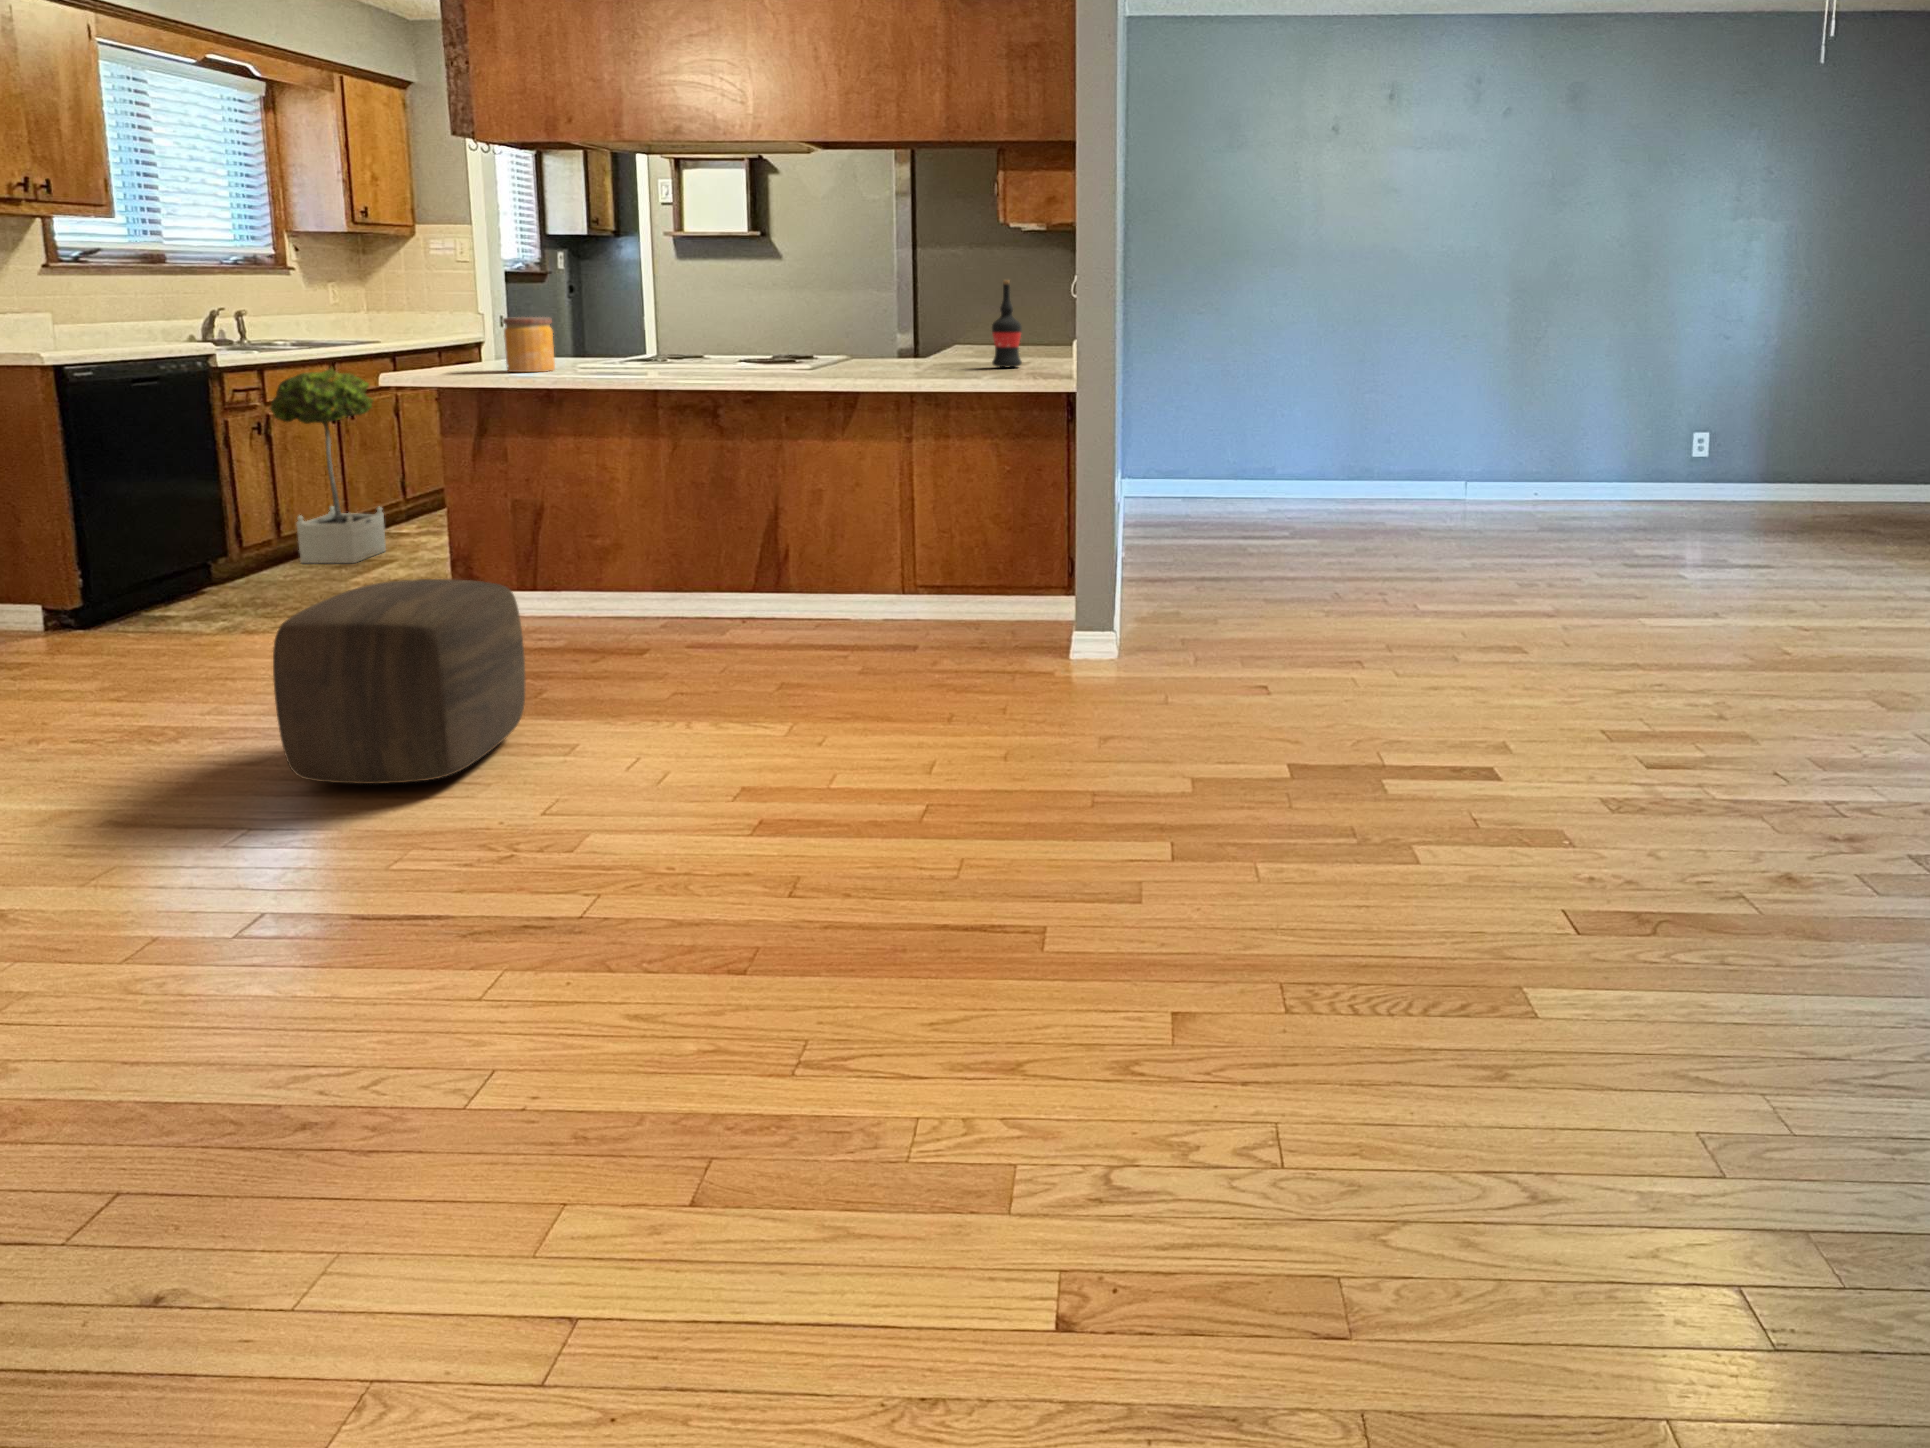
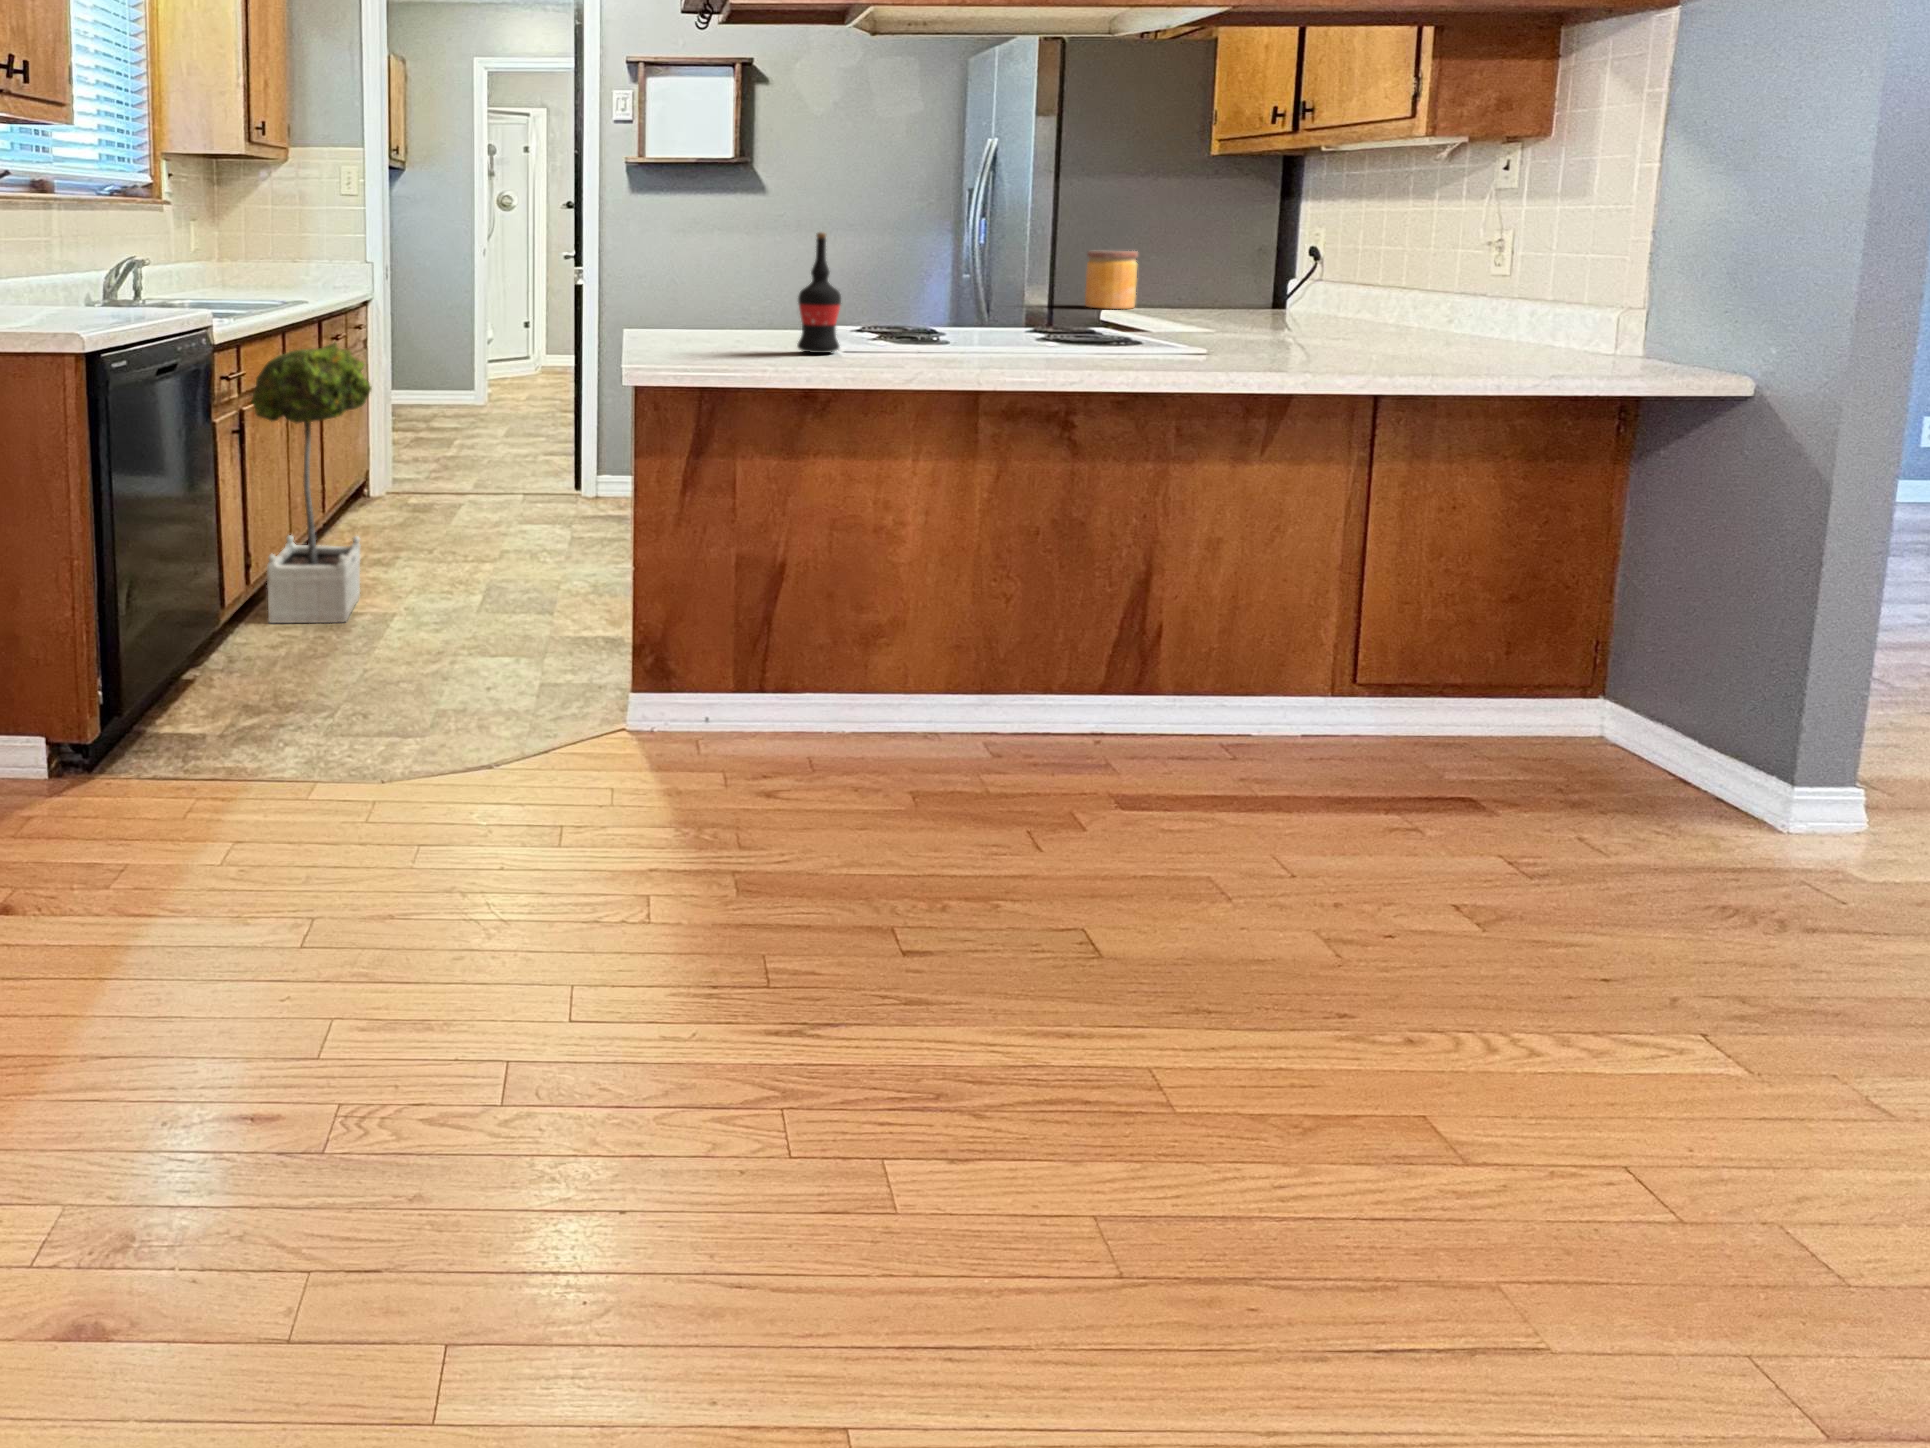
wine bottle: present [992,280,1022,368] -> present [797,232,841,353]
jar: present [503,317,555,372] -> present [1085,251,1138,309]
ottoman: present [273,579,525,784] -> none [1012,794,1515,1312]

